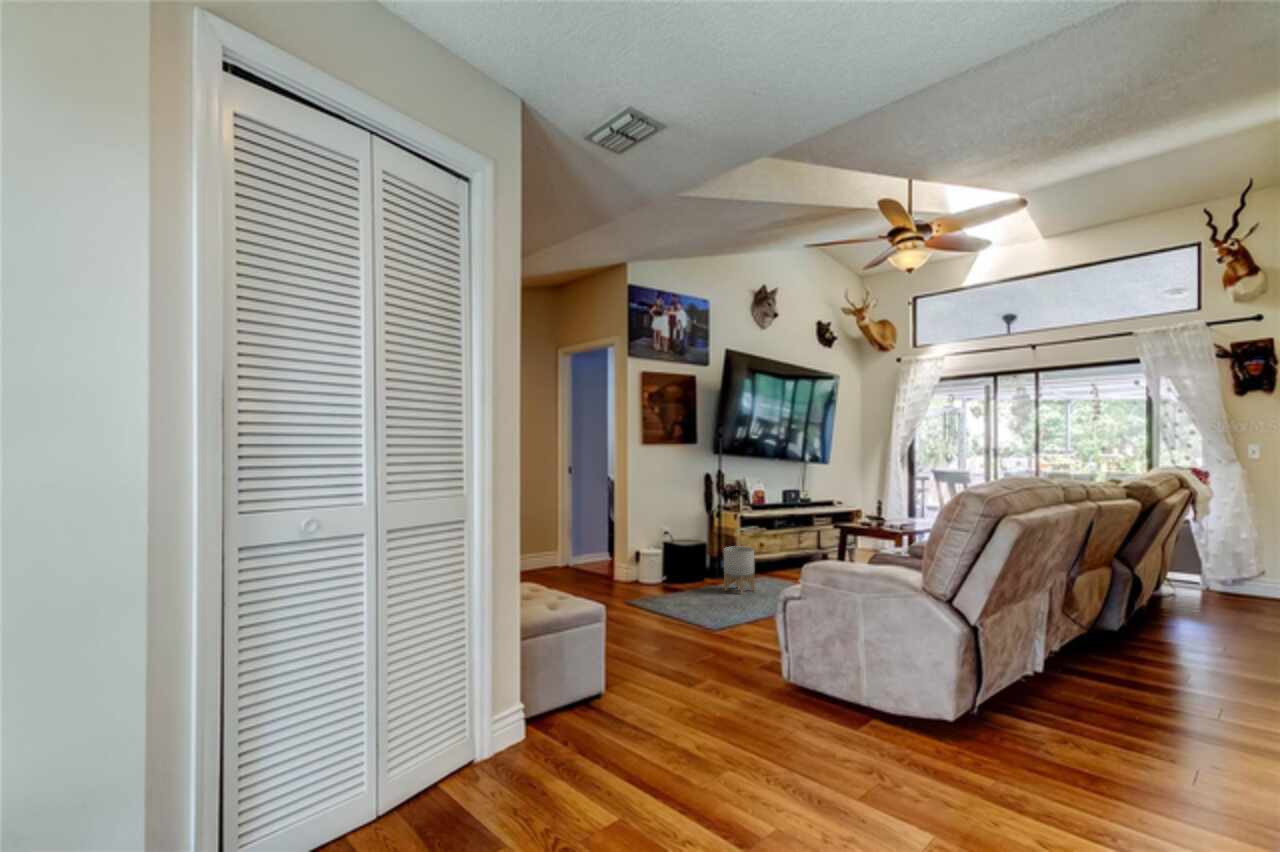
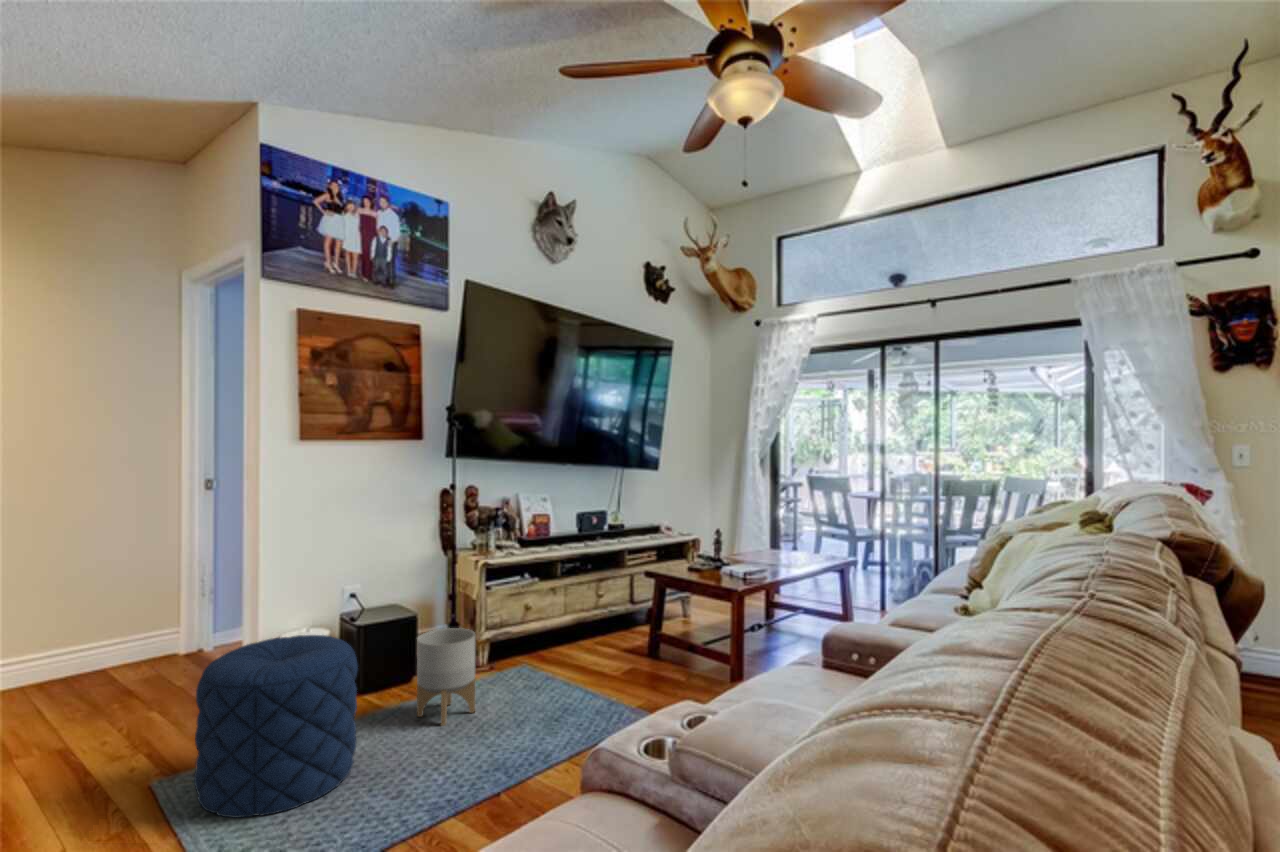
pouf: none [648,540,715,614] -> present [194,635,358,818]

